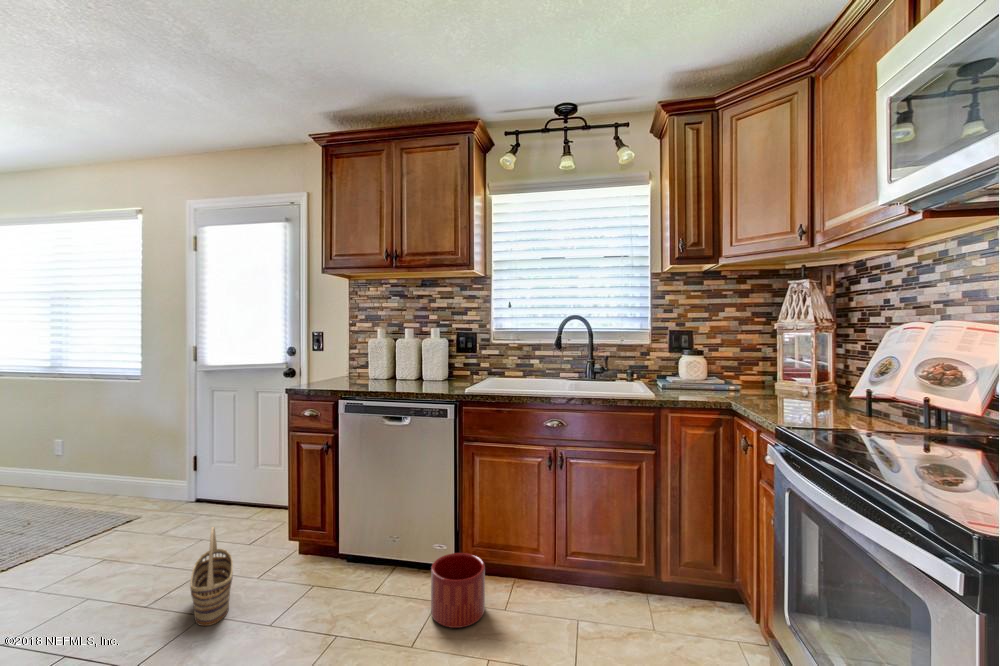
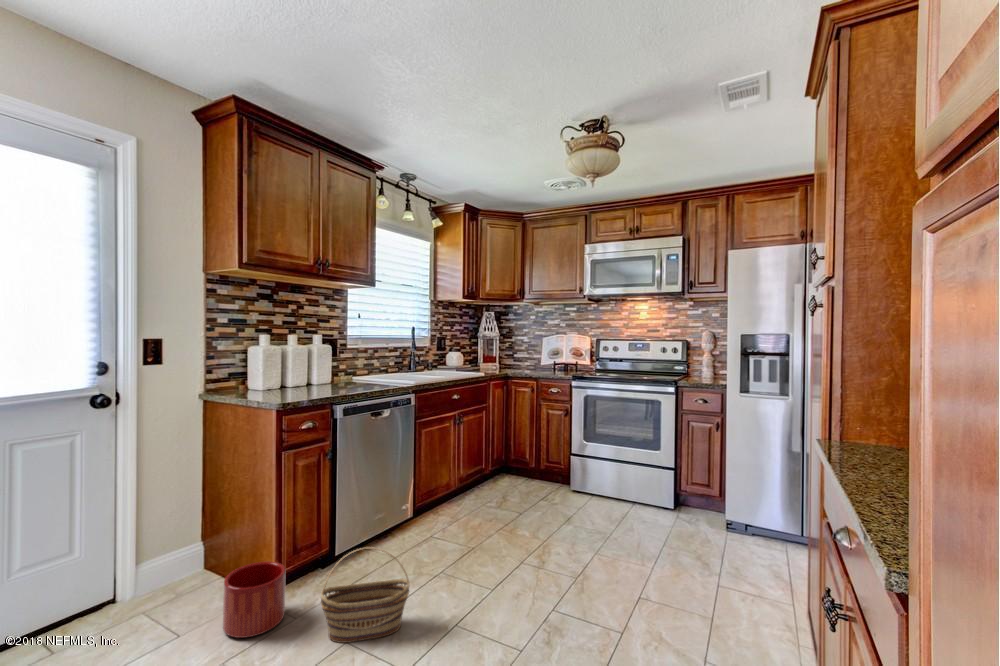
planter: present [431,553,485,628] -> present [223,562,285,638]

